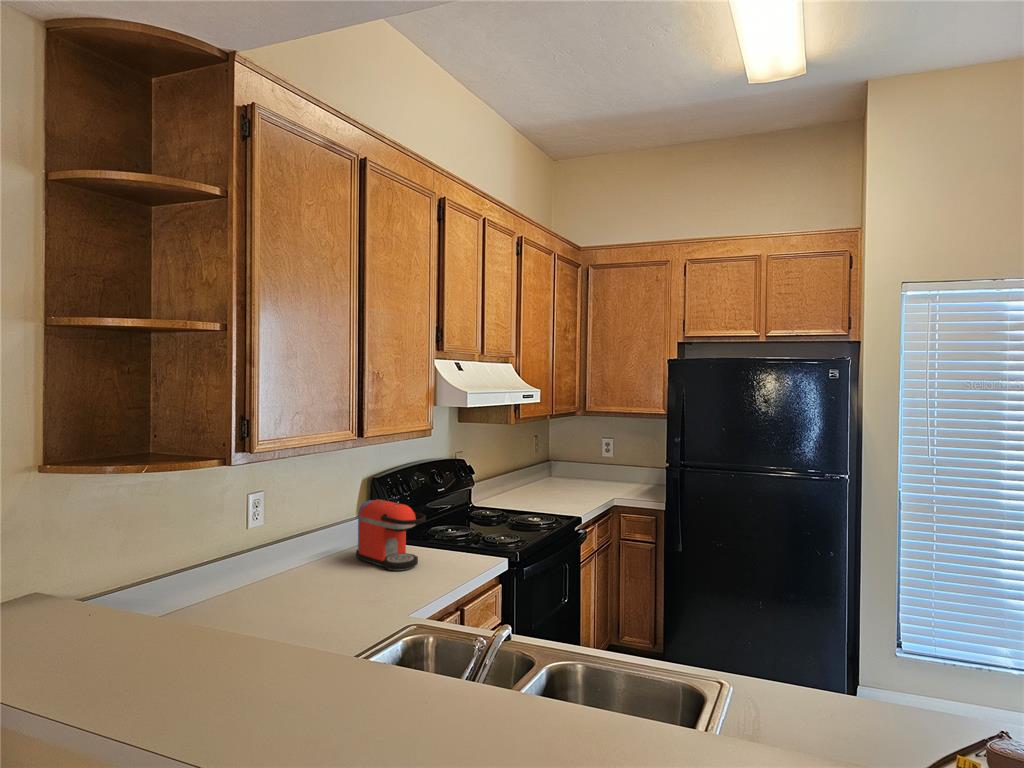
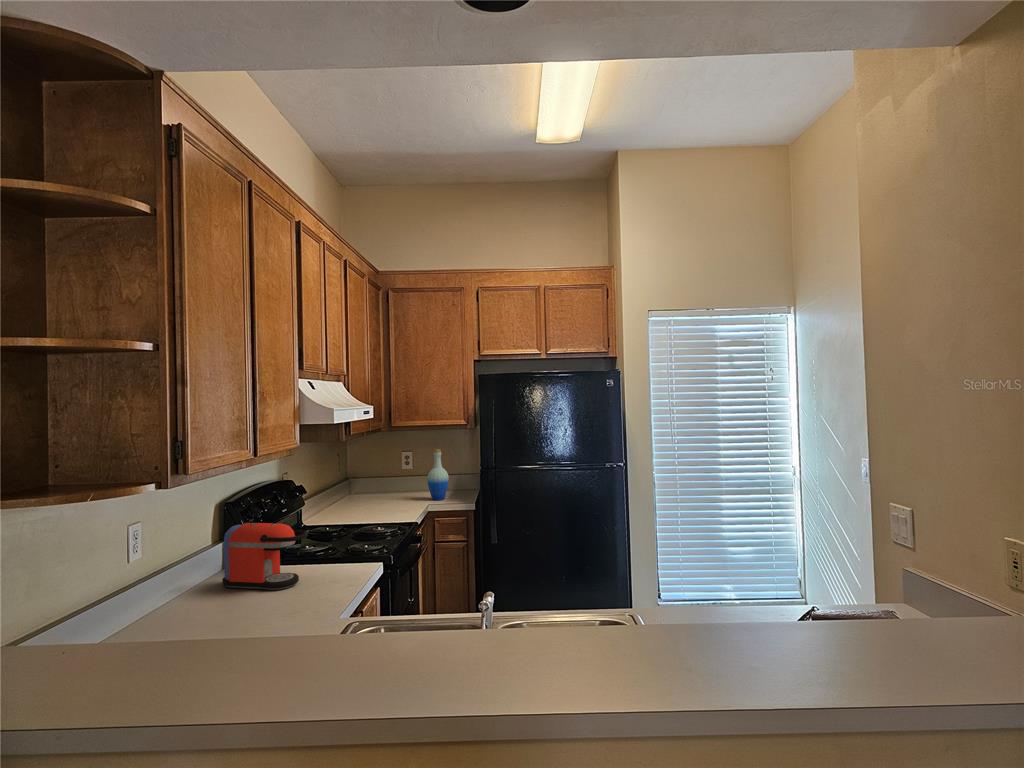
bottle: none [619,439,642,494] -> present [427,449,449,500]

